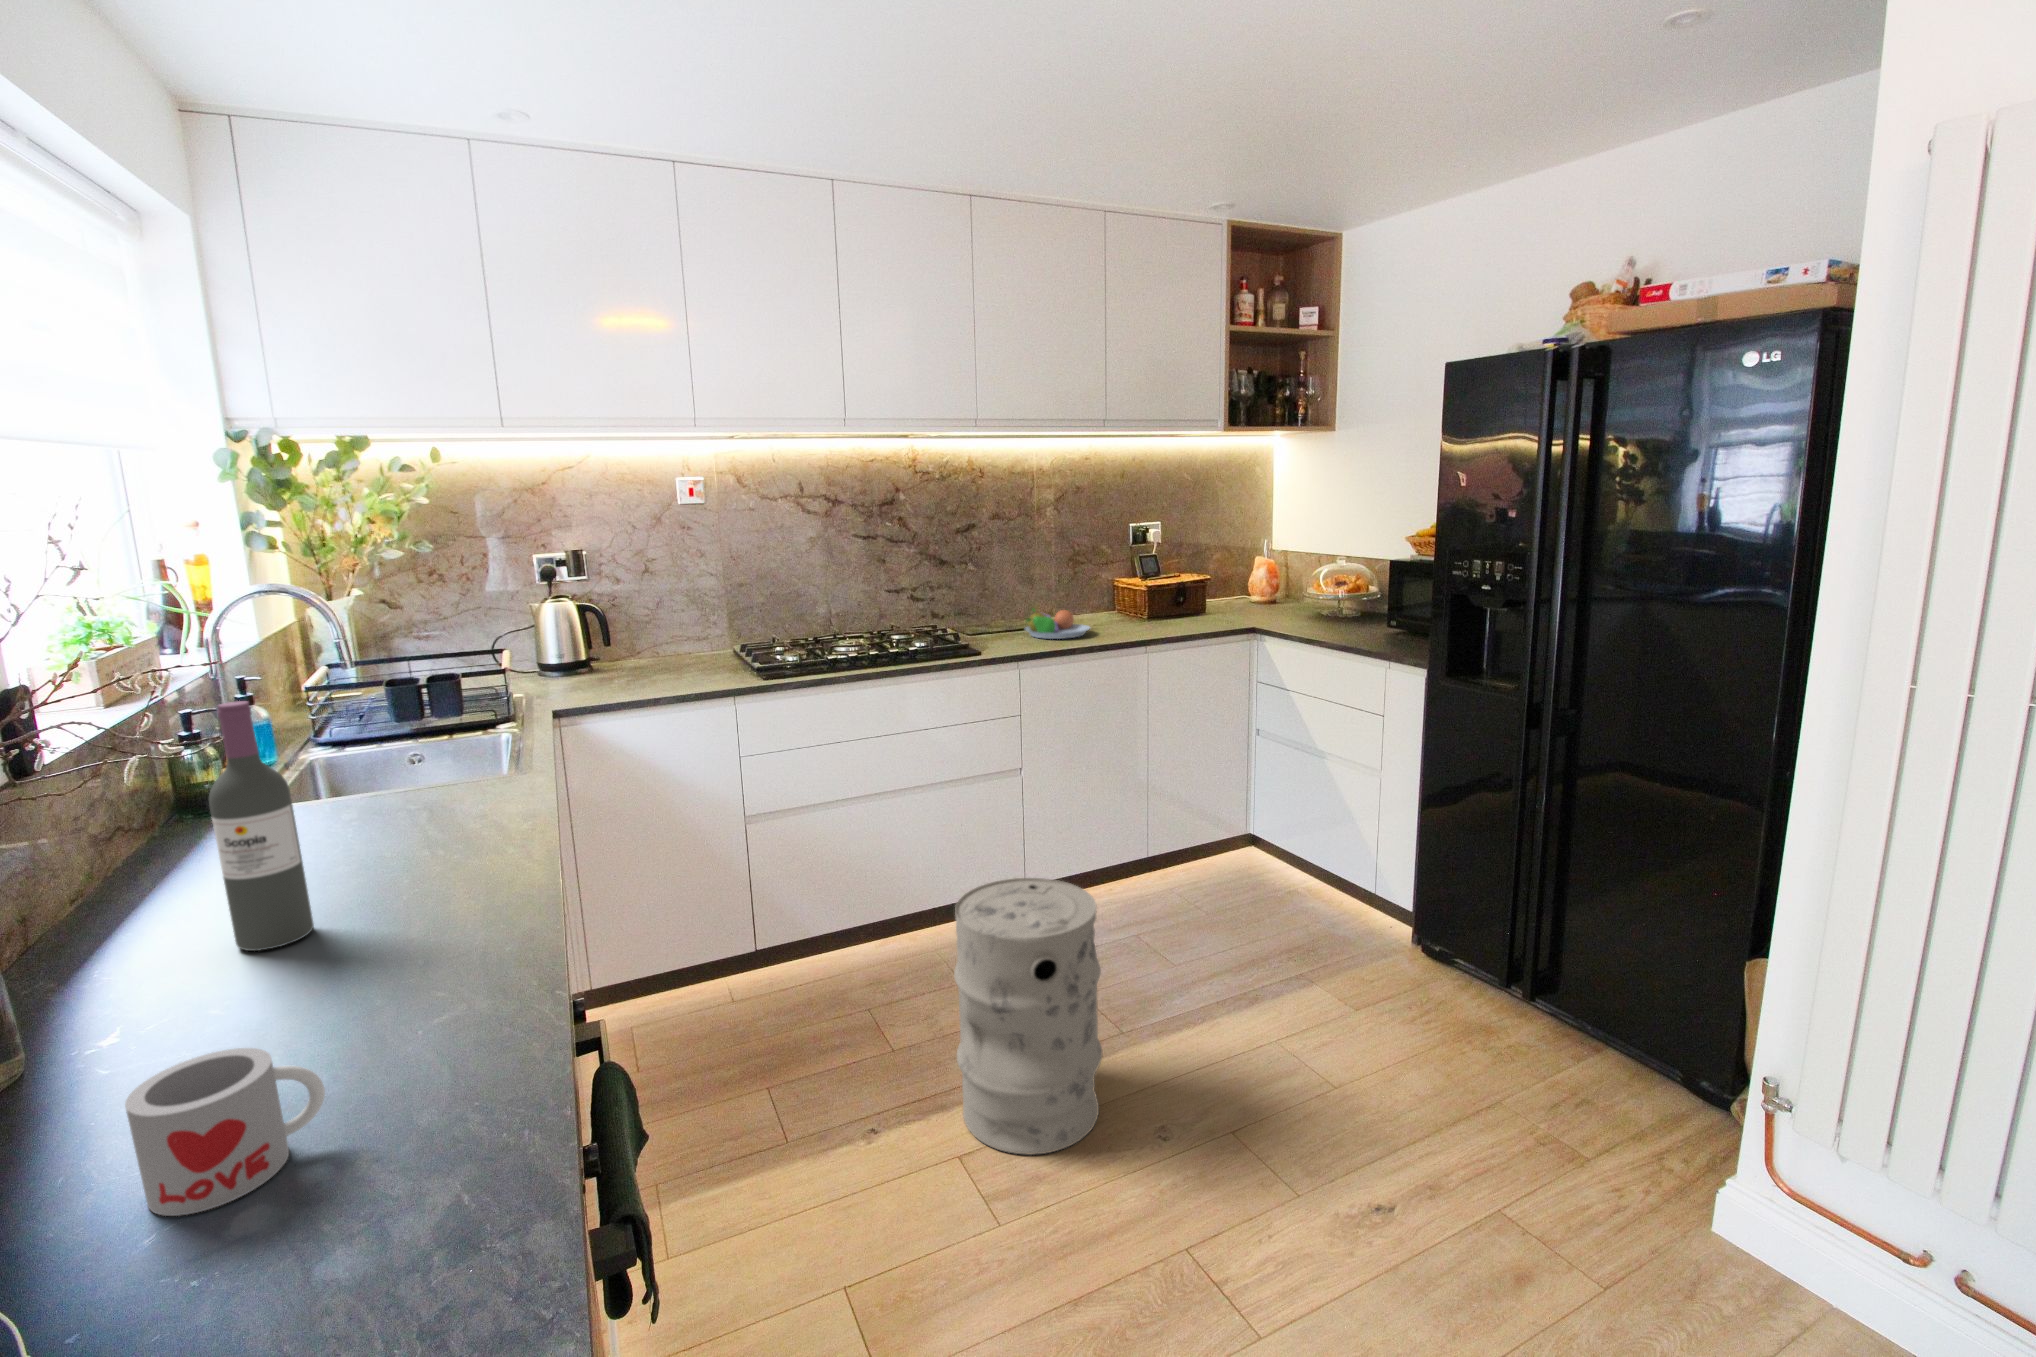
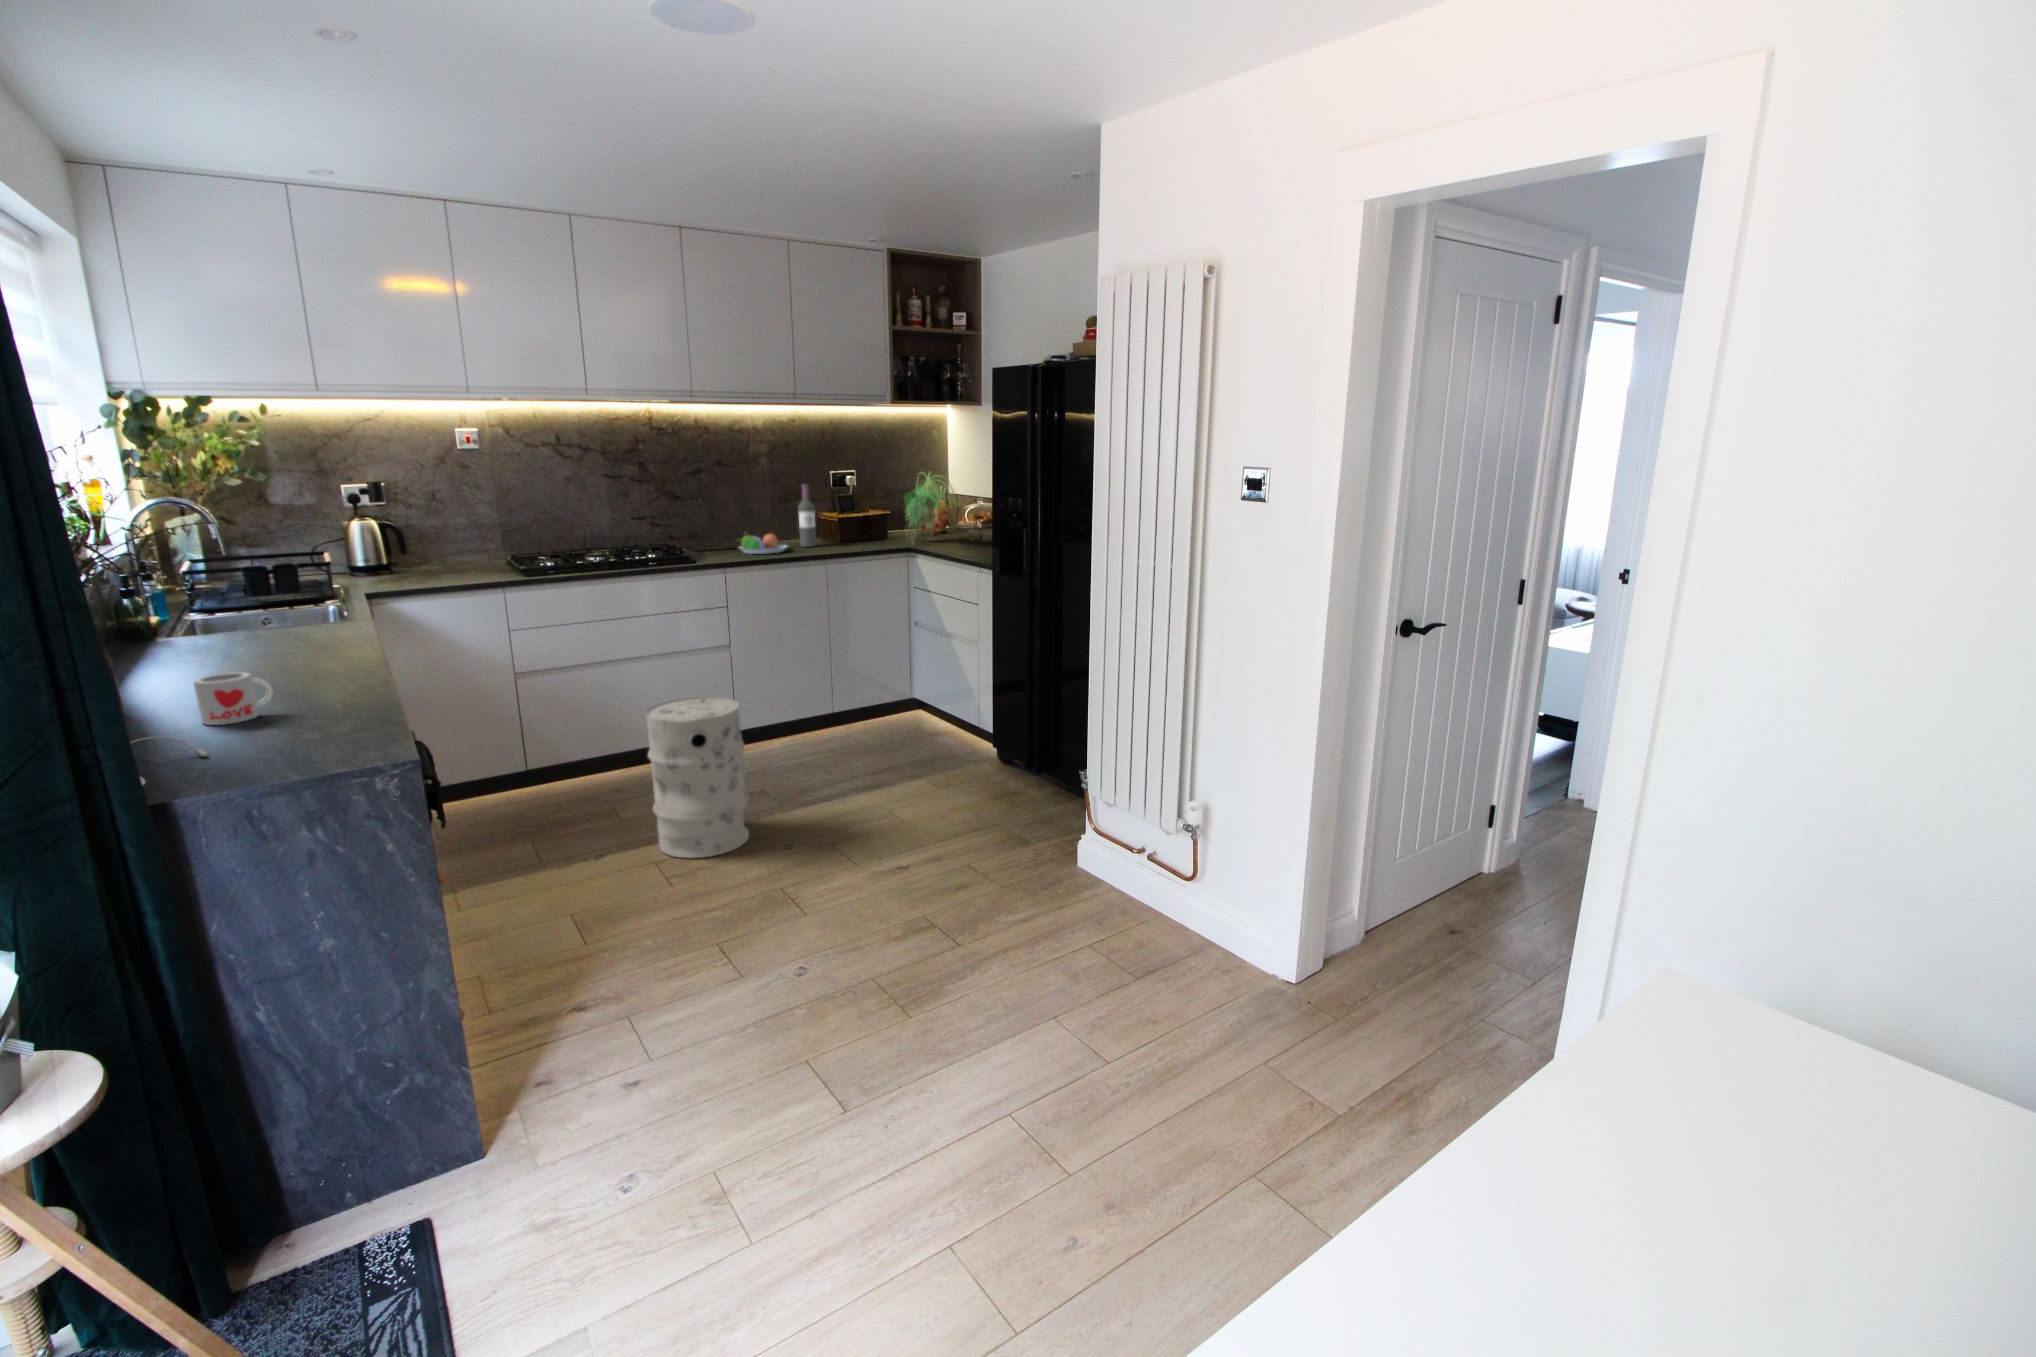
plant: none [1237,522,1316,624] -> present [905,473,957,538]
wine bottle: present [209,701,314,951] -> present [798,484,816,547]

